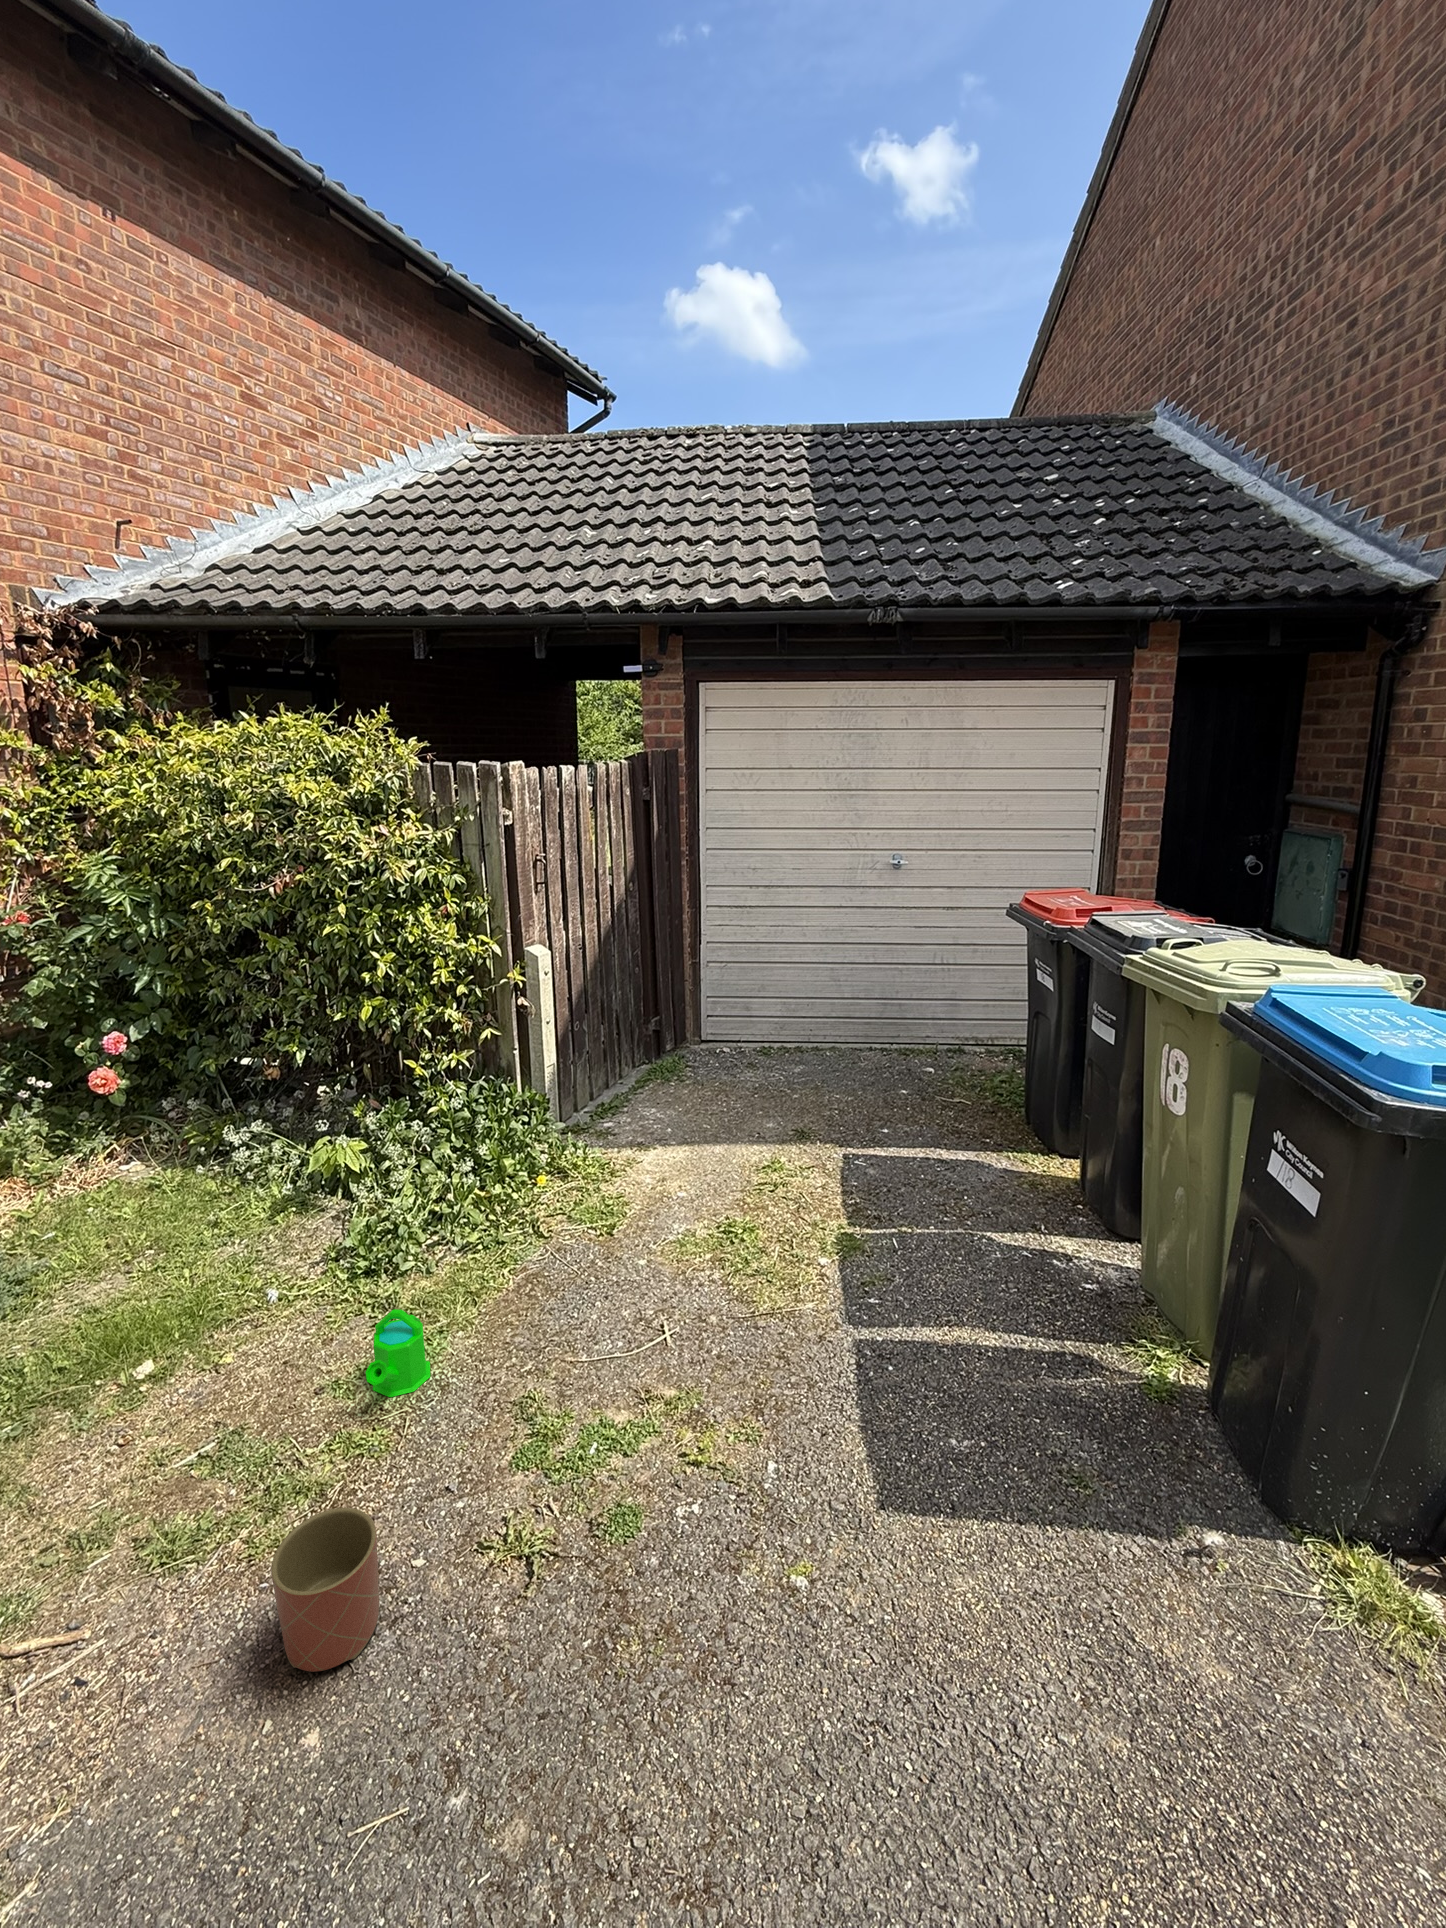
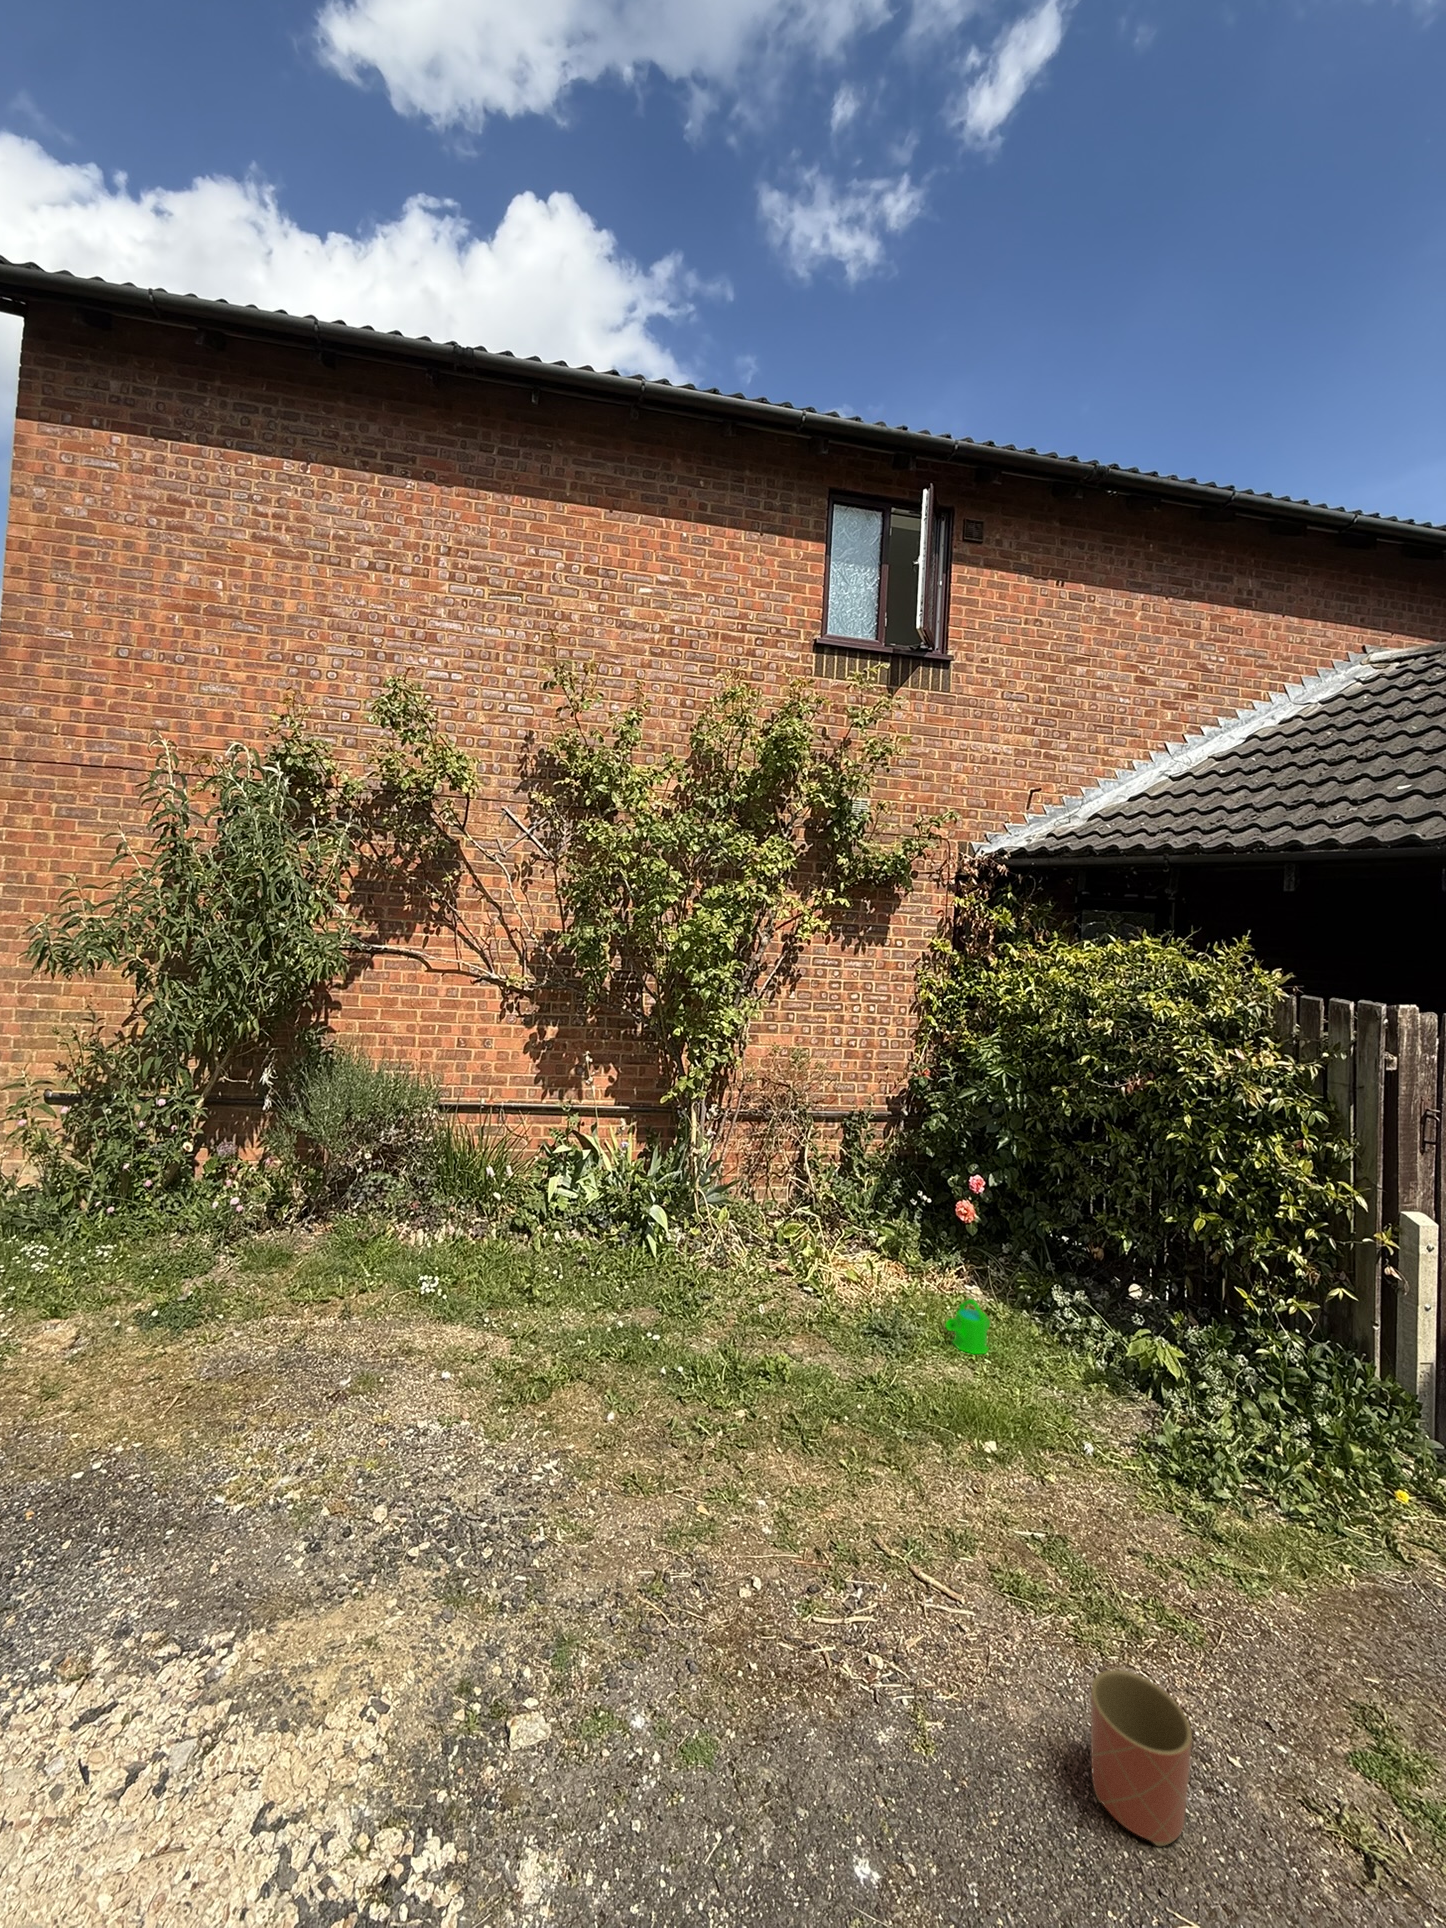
watering can: present [365,1309,431,1397] -> present [945,1299,990,1354]

